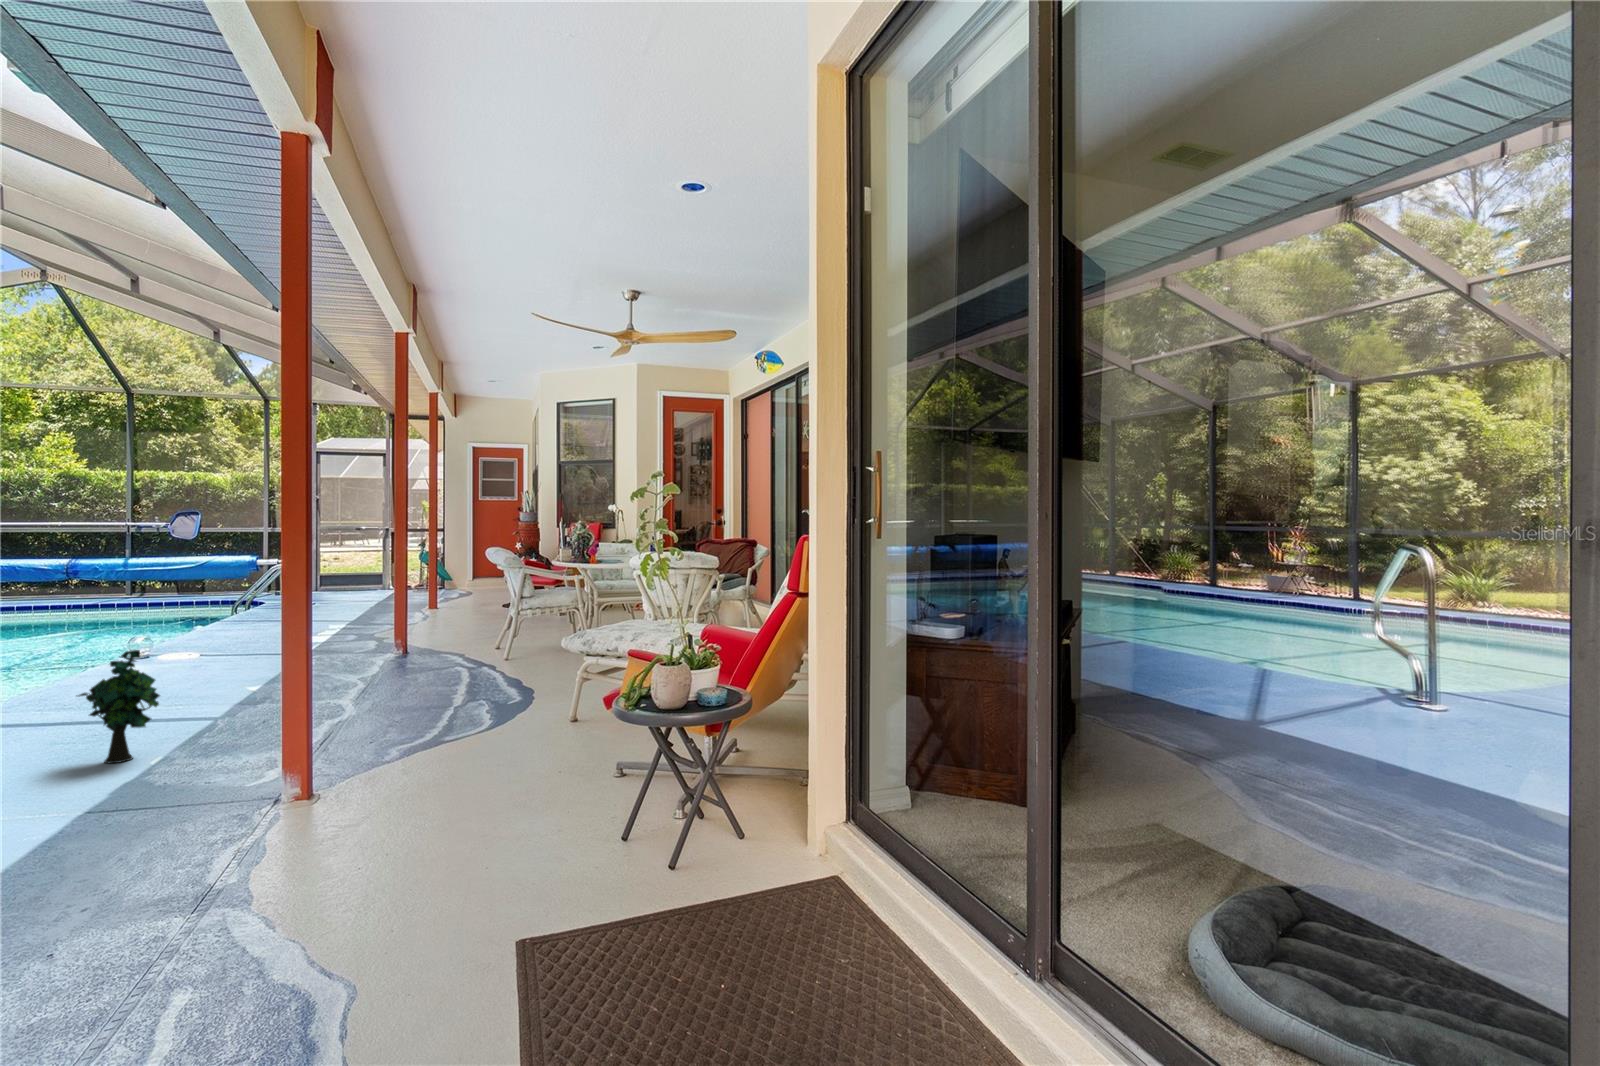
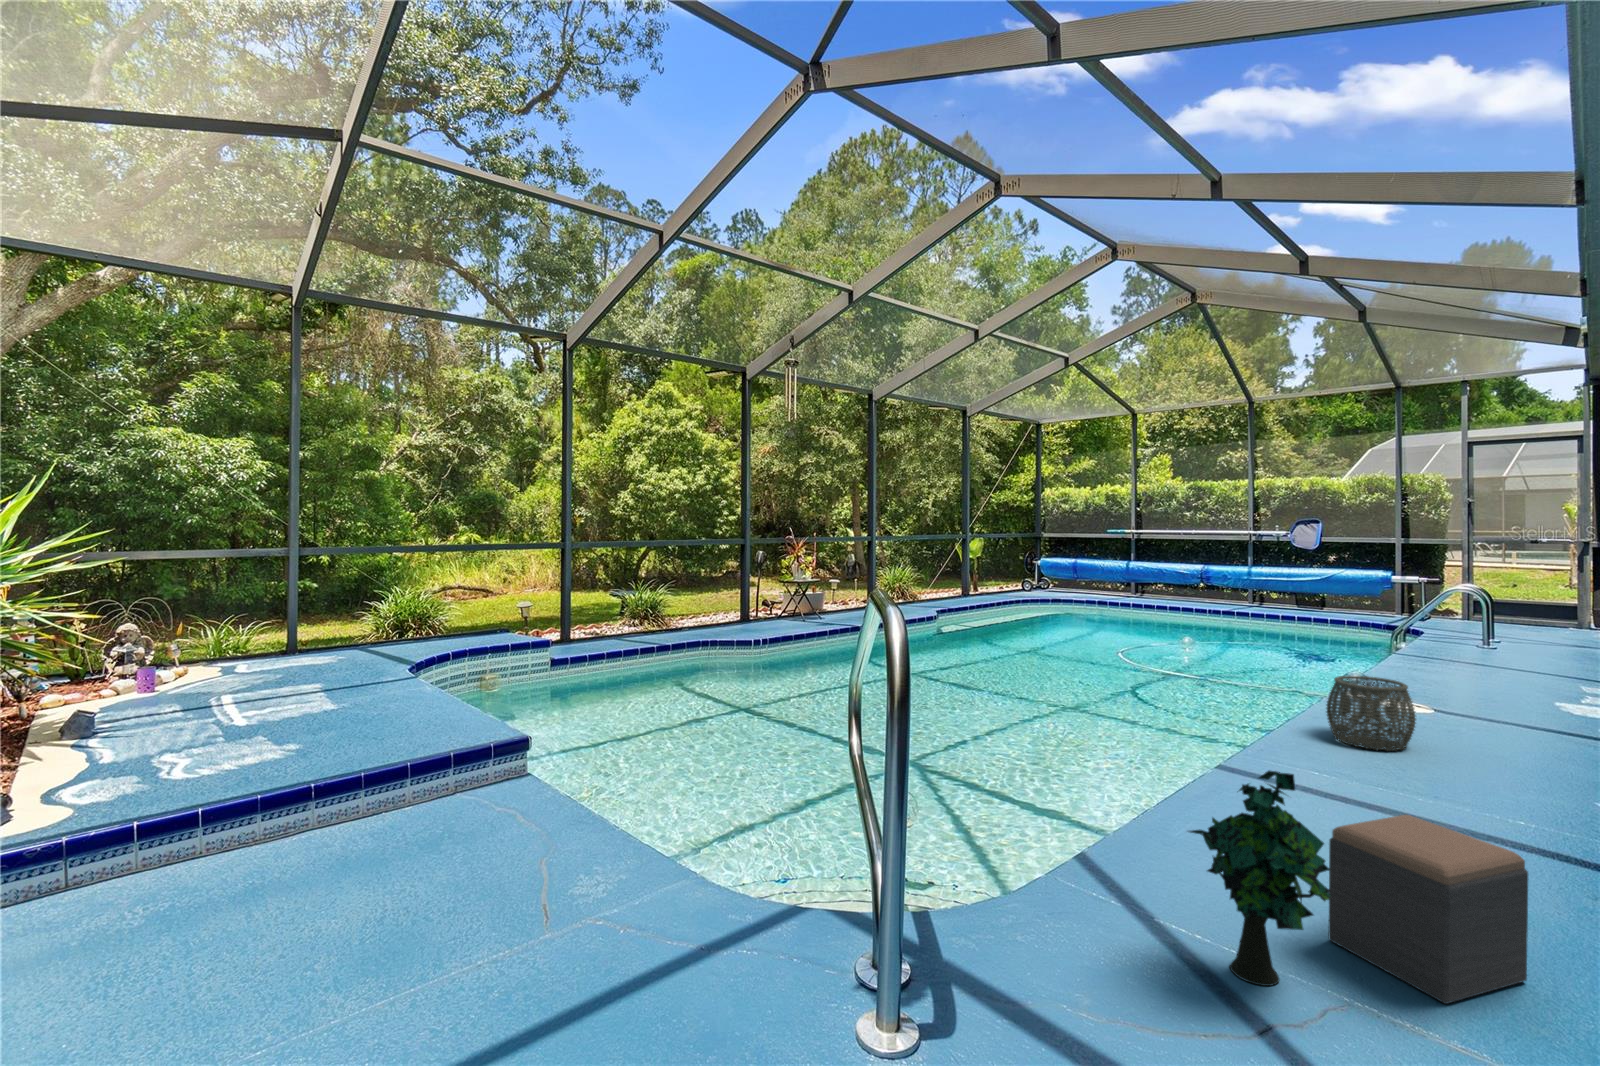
woven basket: none [181,622,241,670] -> present [1326,676,1416,751]
footstool: none [163,670,256,743] -> present [1328,815,1528,1004]

